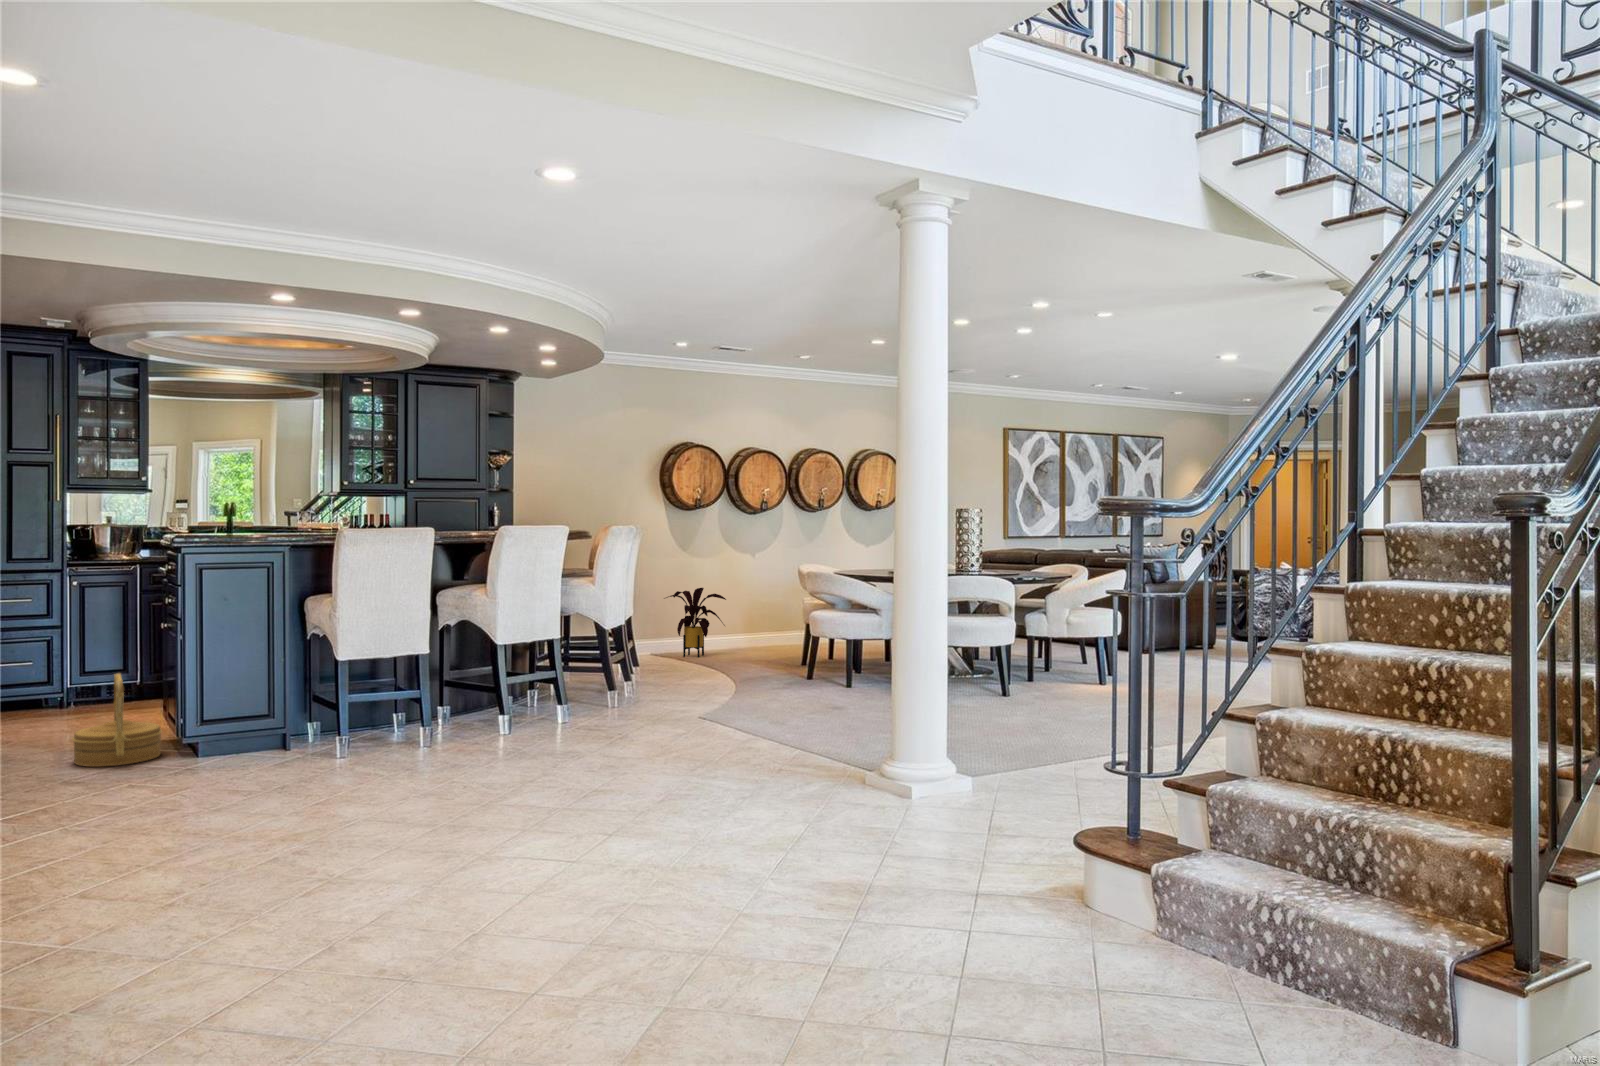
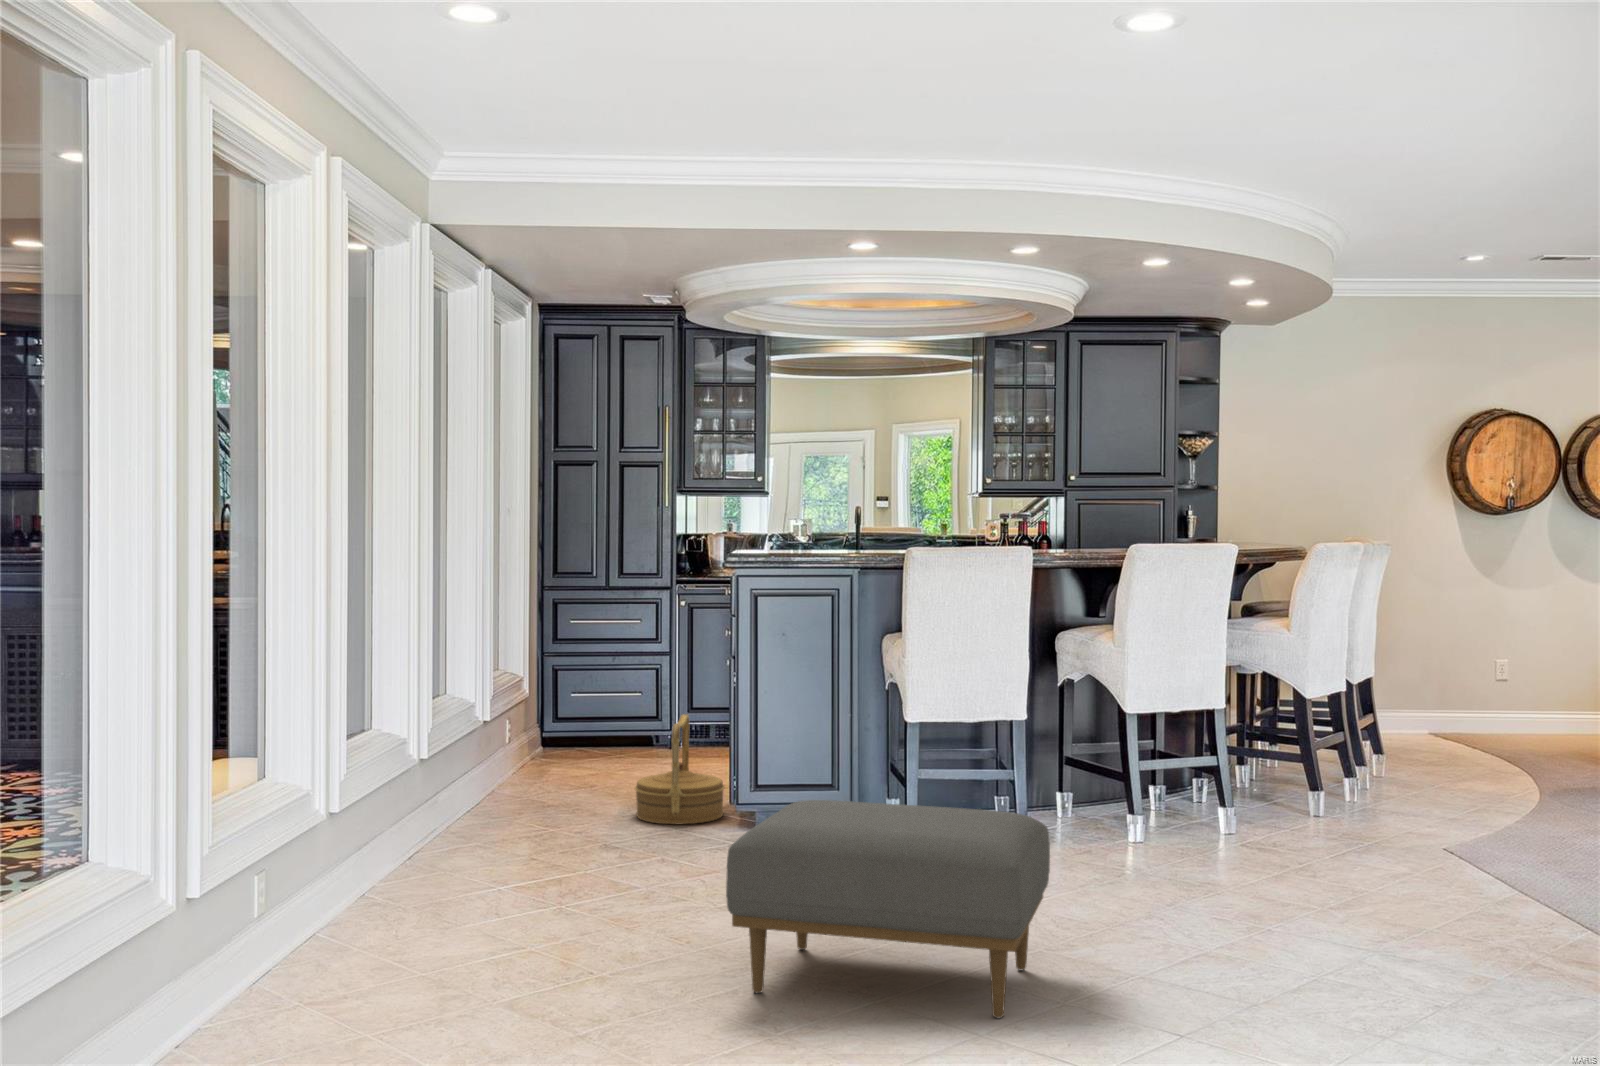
house plant: present [664,588,726,657] -> none [1447,640,1558,752]
ottoman: none [268,709,503,864] -> present [726,800,1050,1018]

